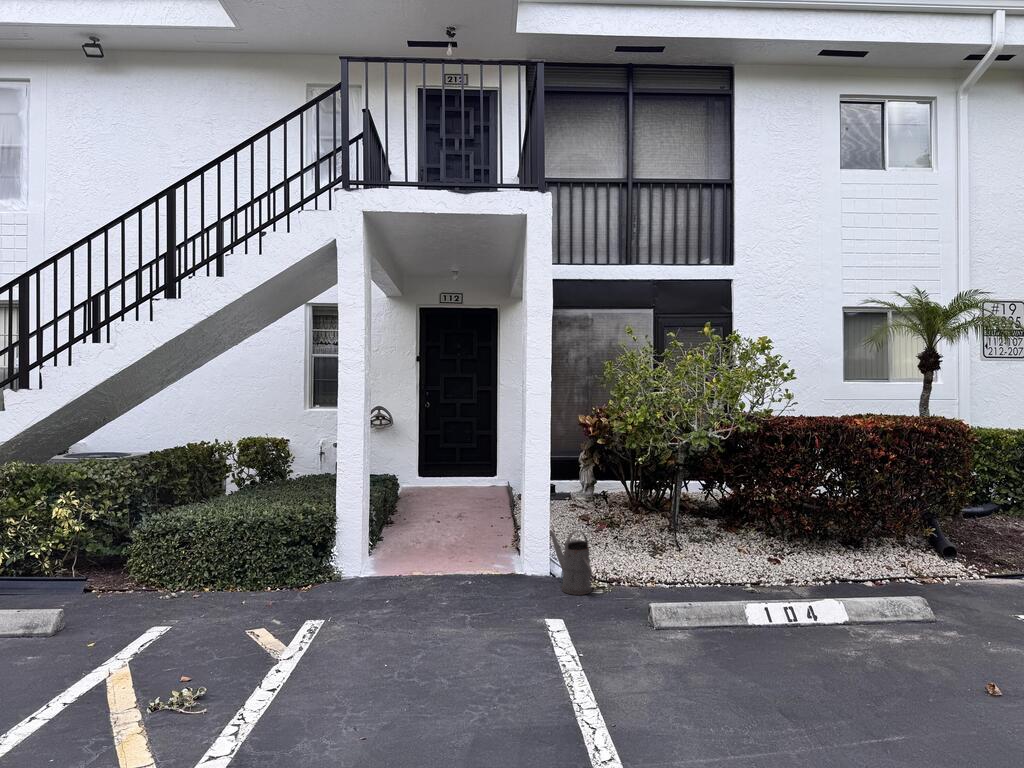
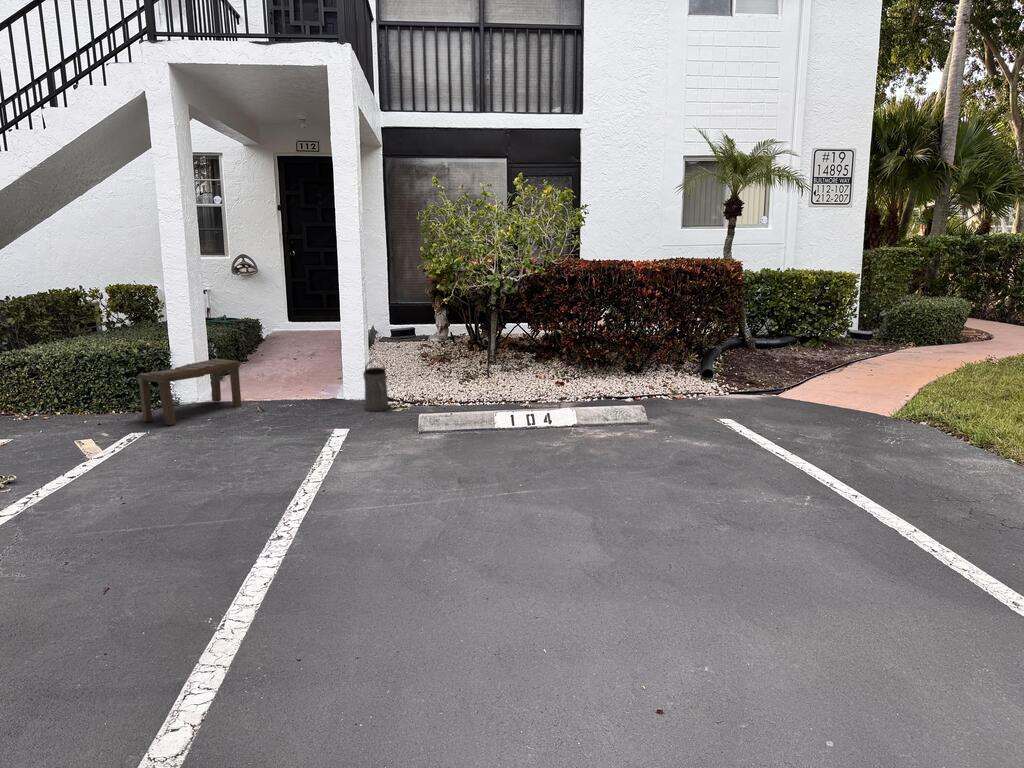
bench: none [311,526,417,612] -> present [138,359,241,425]

